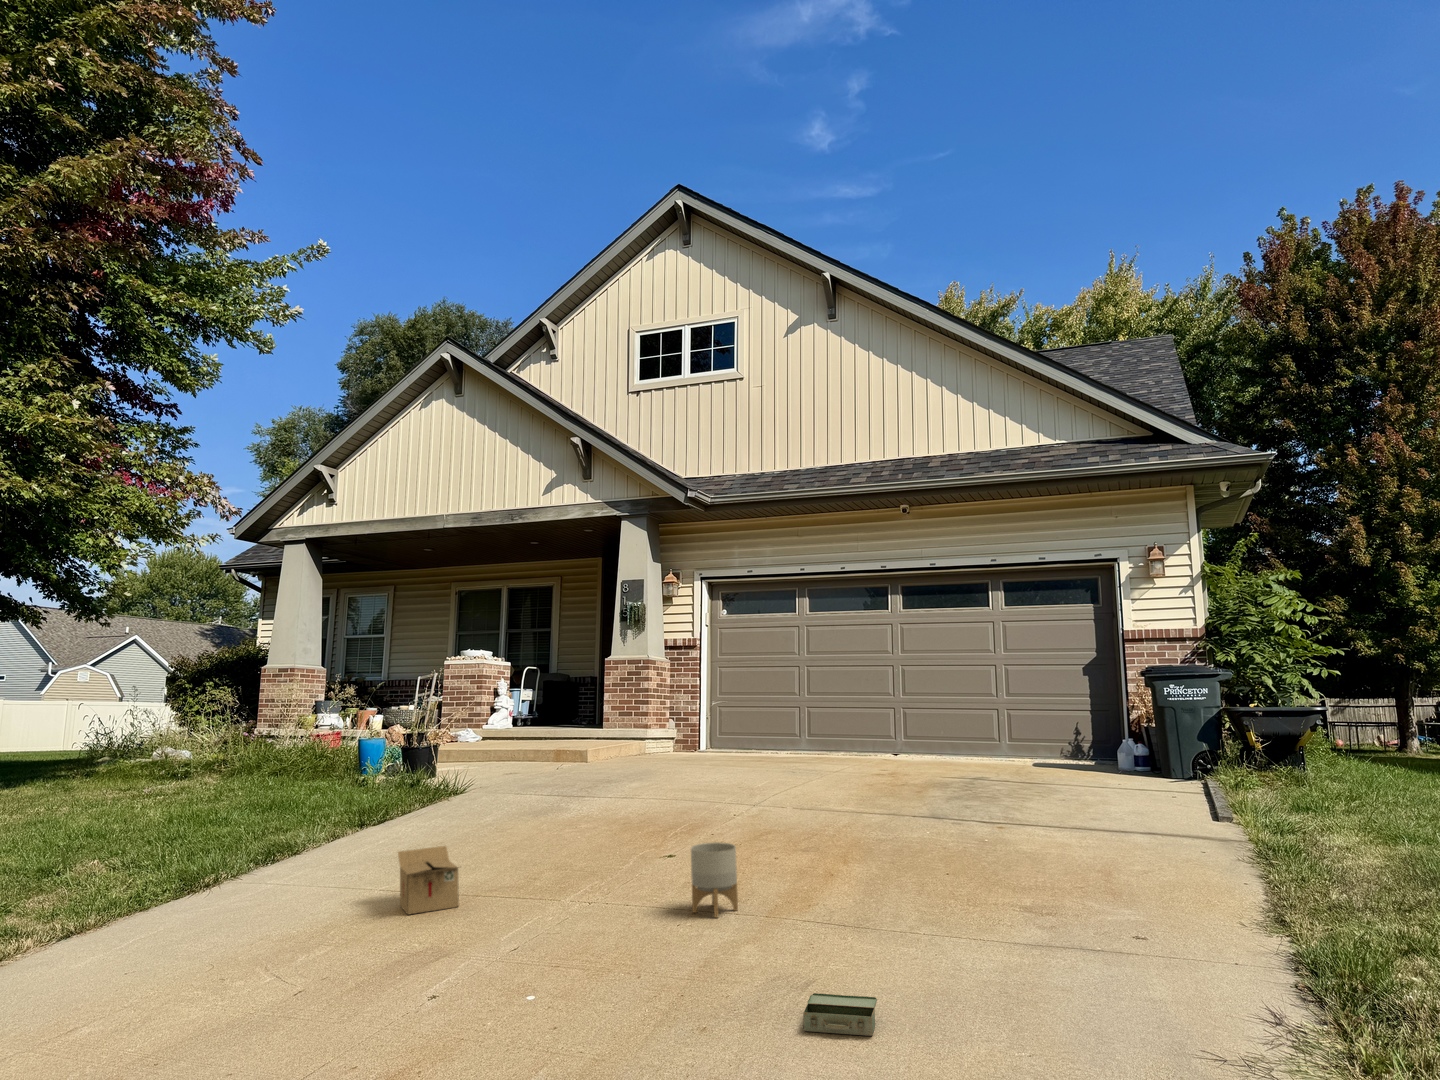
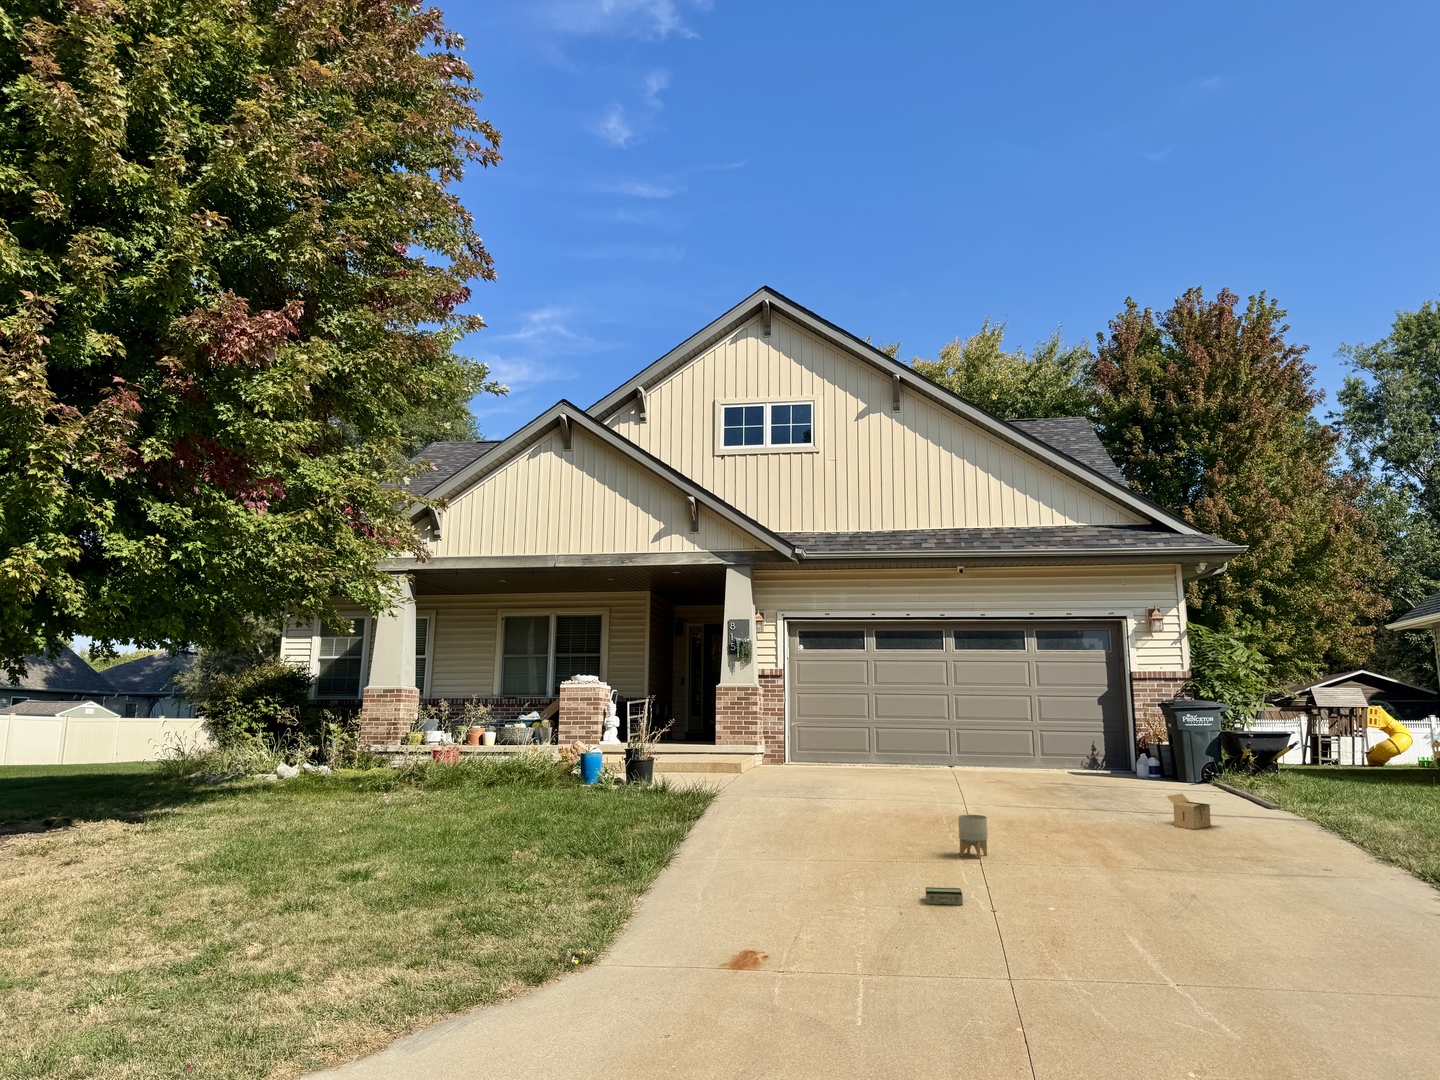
cardboard box: present [398,846,459,915] -> present [1167,794,1211,830]
toolbox: present [803,993,877,1036] -> present [925,887,963,905]

